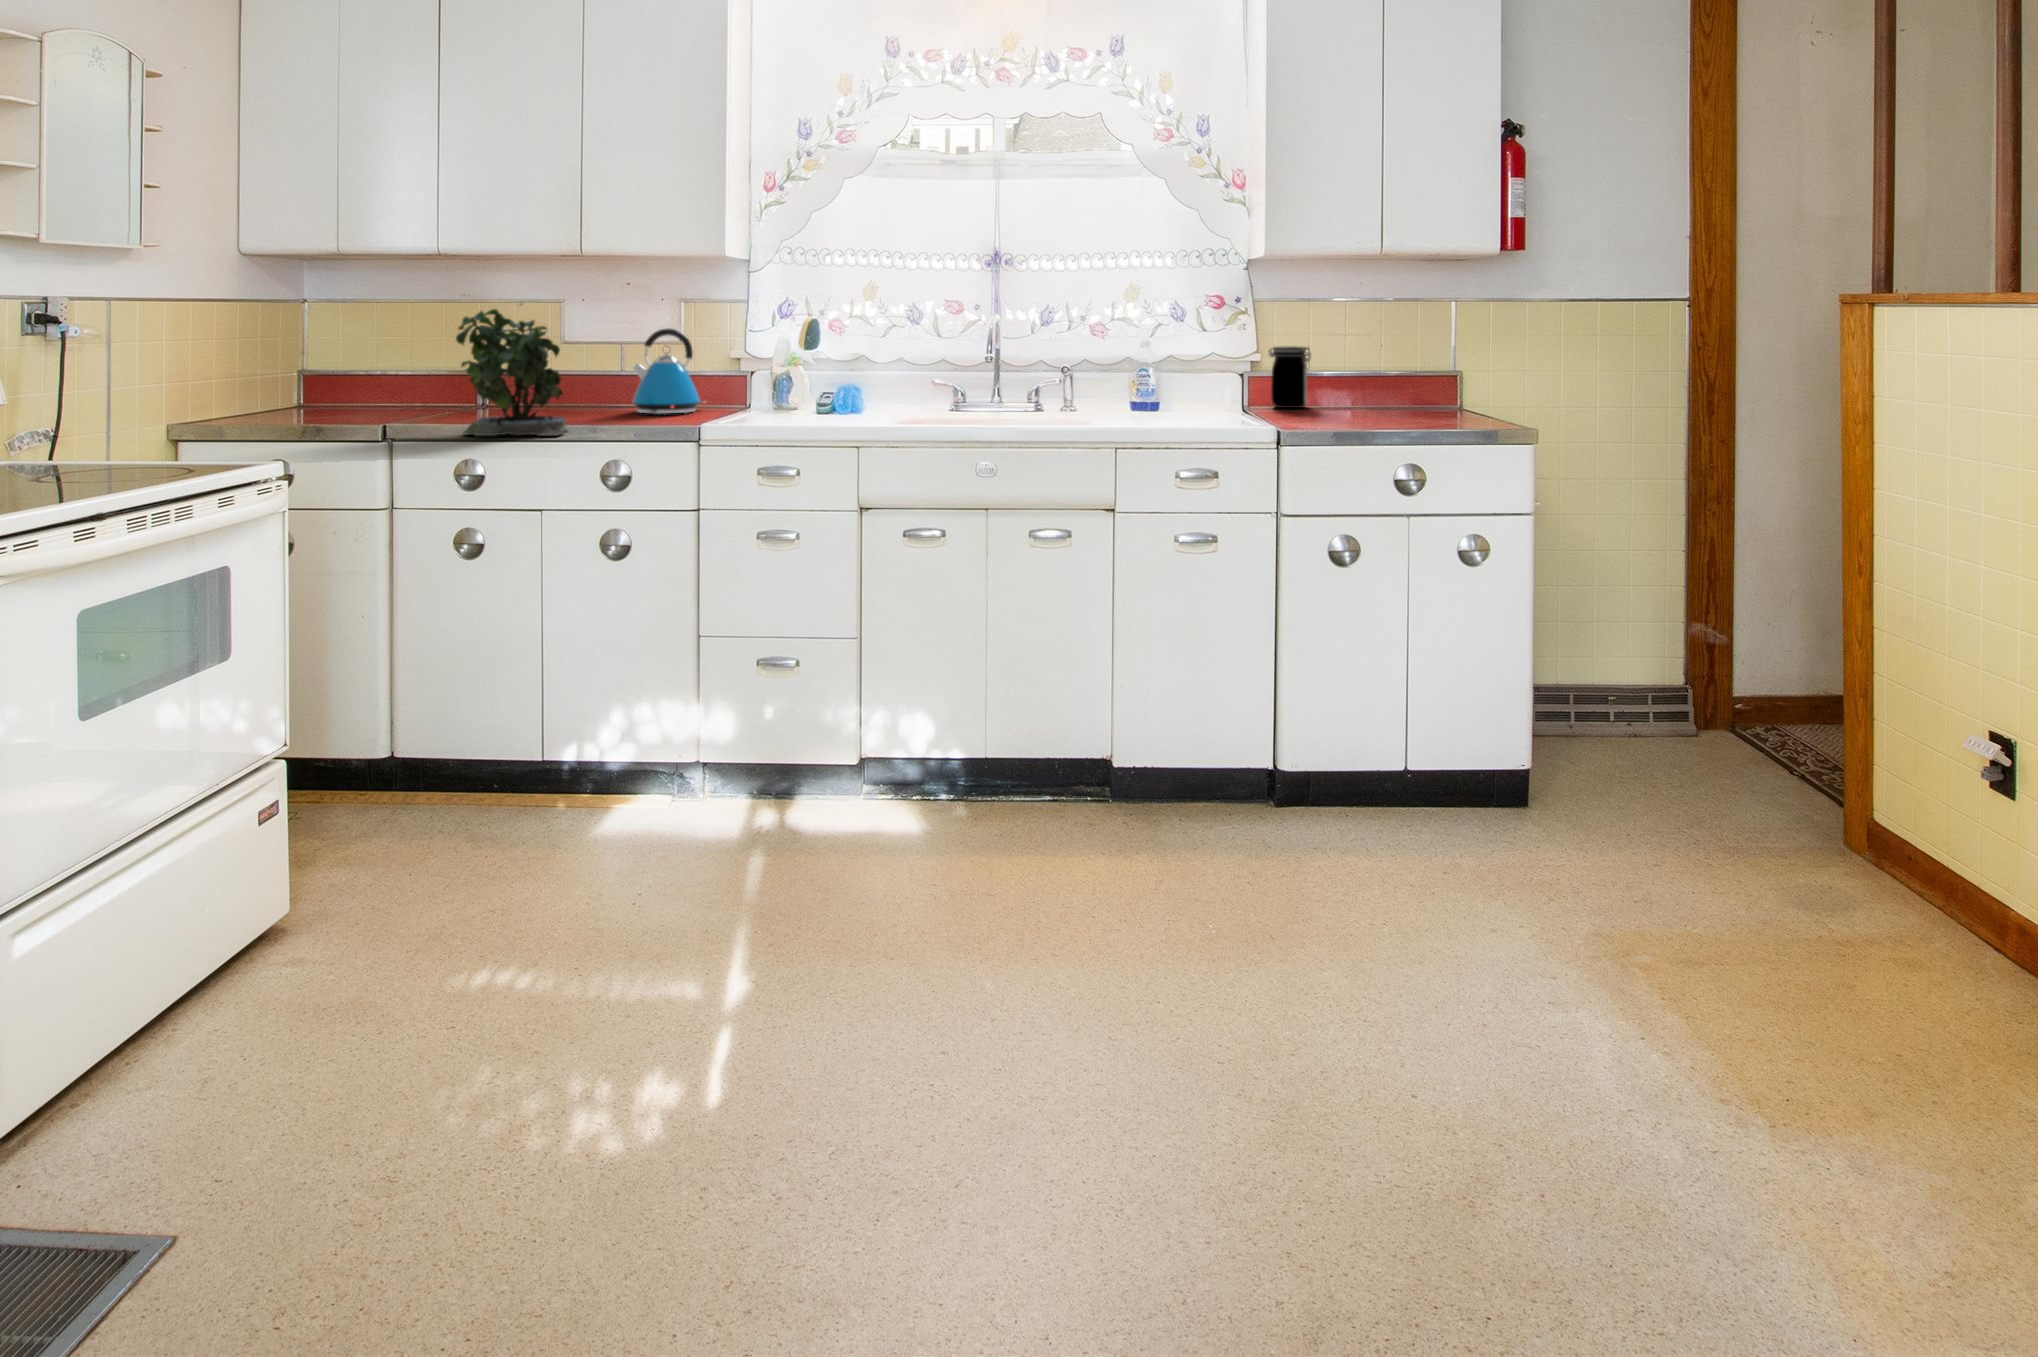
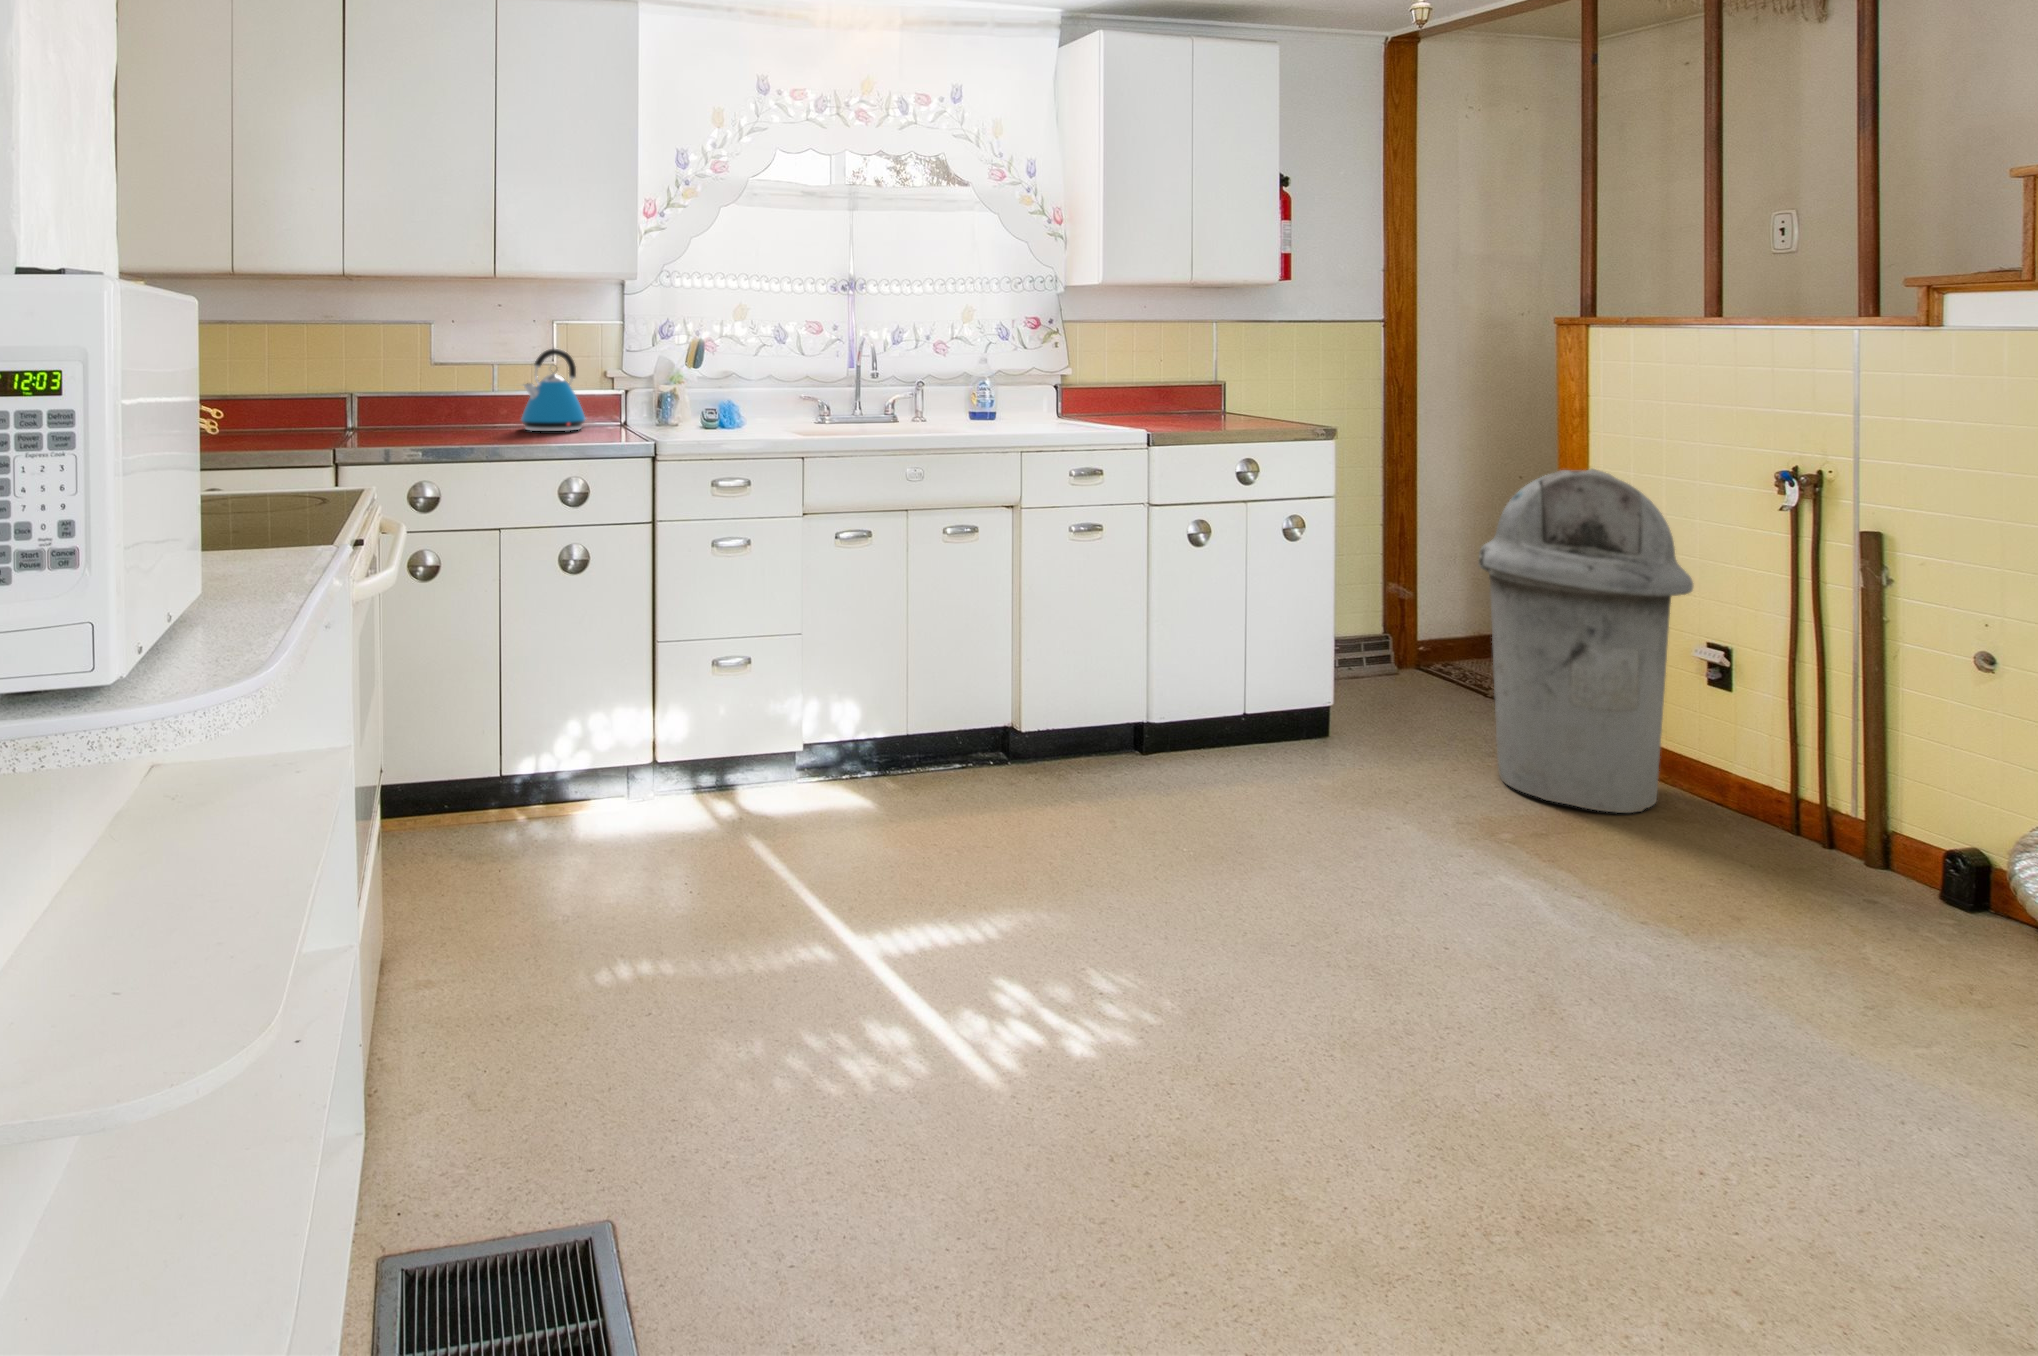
potted plant: present [456,303,567,436] -> none [391,323,512,456]
jar: present [1269,346,1311,408] -> none [1081,363,1121,415]
trash can: none [1671,488,1948,944] -> present [1479,469,1693,813]

